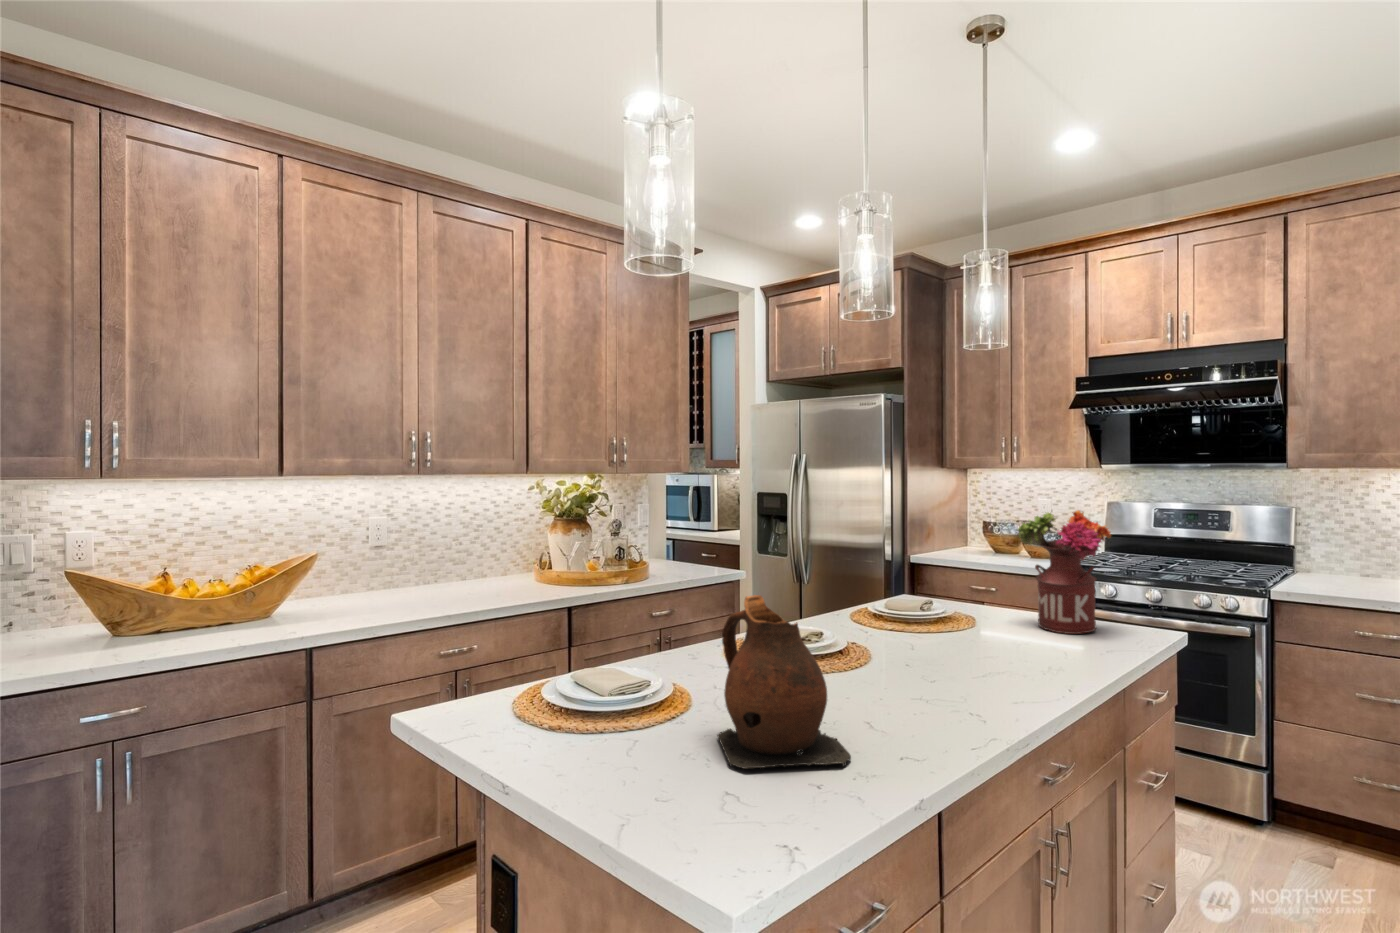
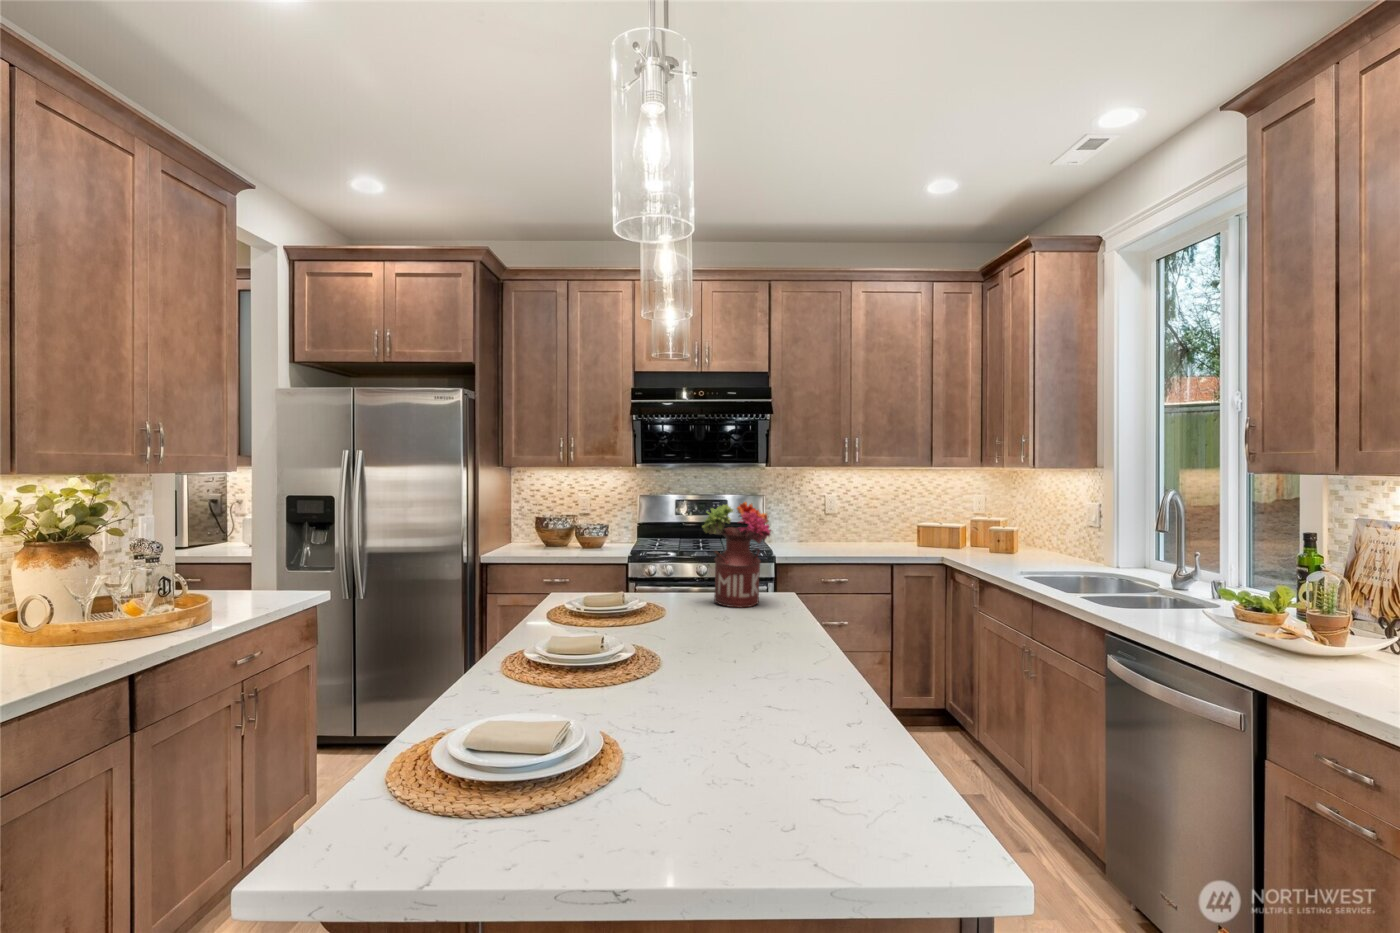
ceramic pitcher: present [717,595,851,769] -> none [722,604,874,802]

